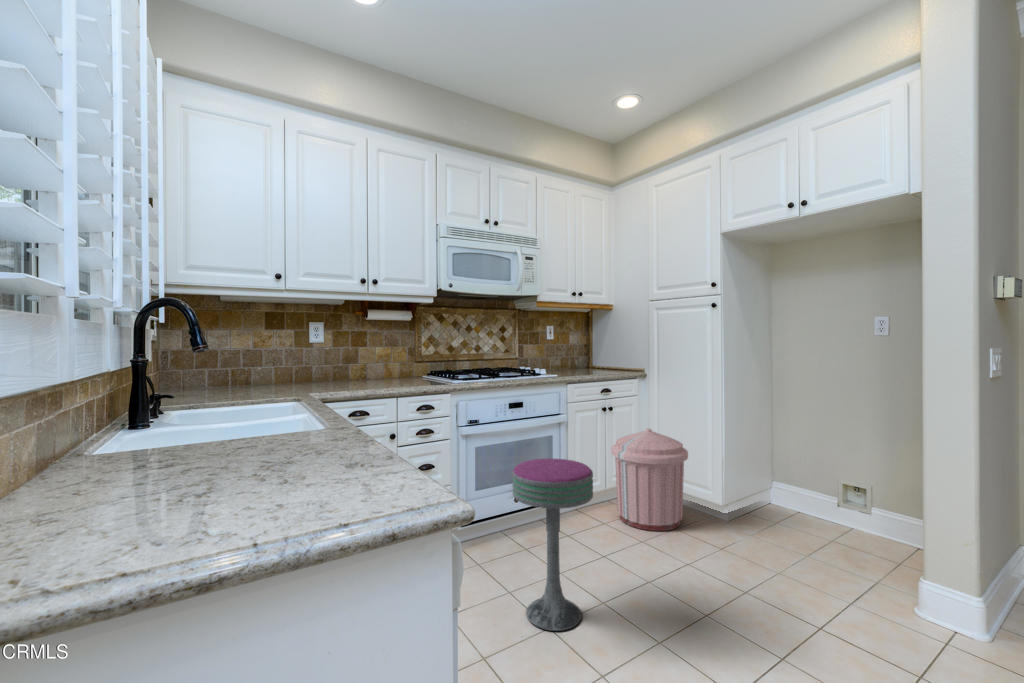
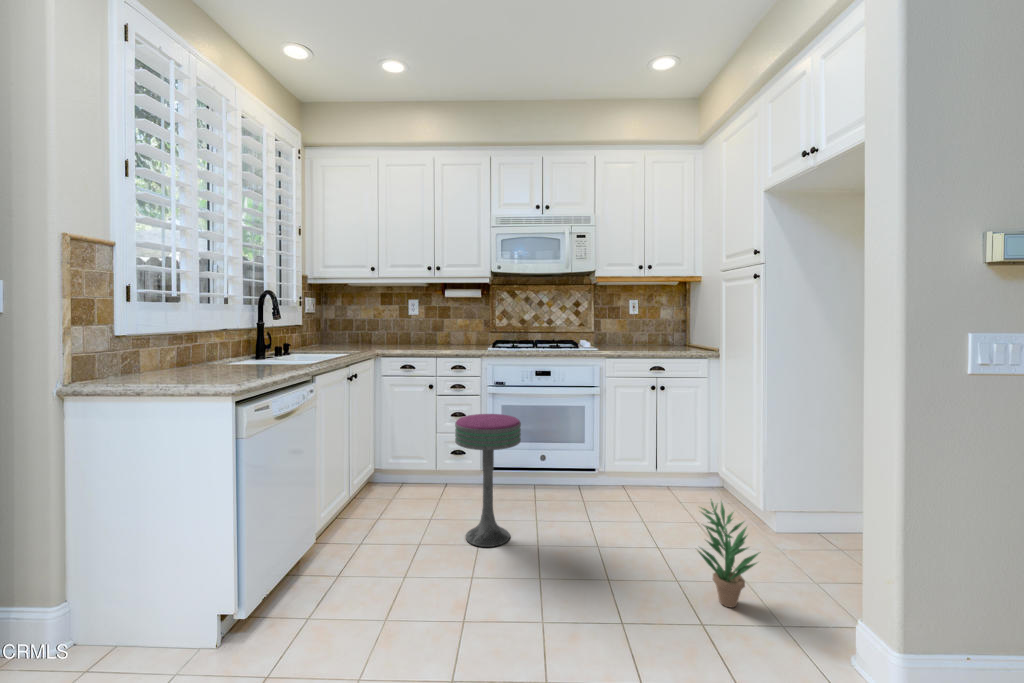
trash can: present [611,429,688,531] -> none [639,410,722,516]
potted plant: none [781,506,842,605] -> present [698,501,759,607]

